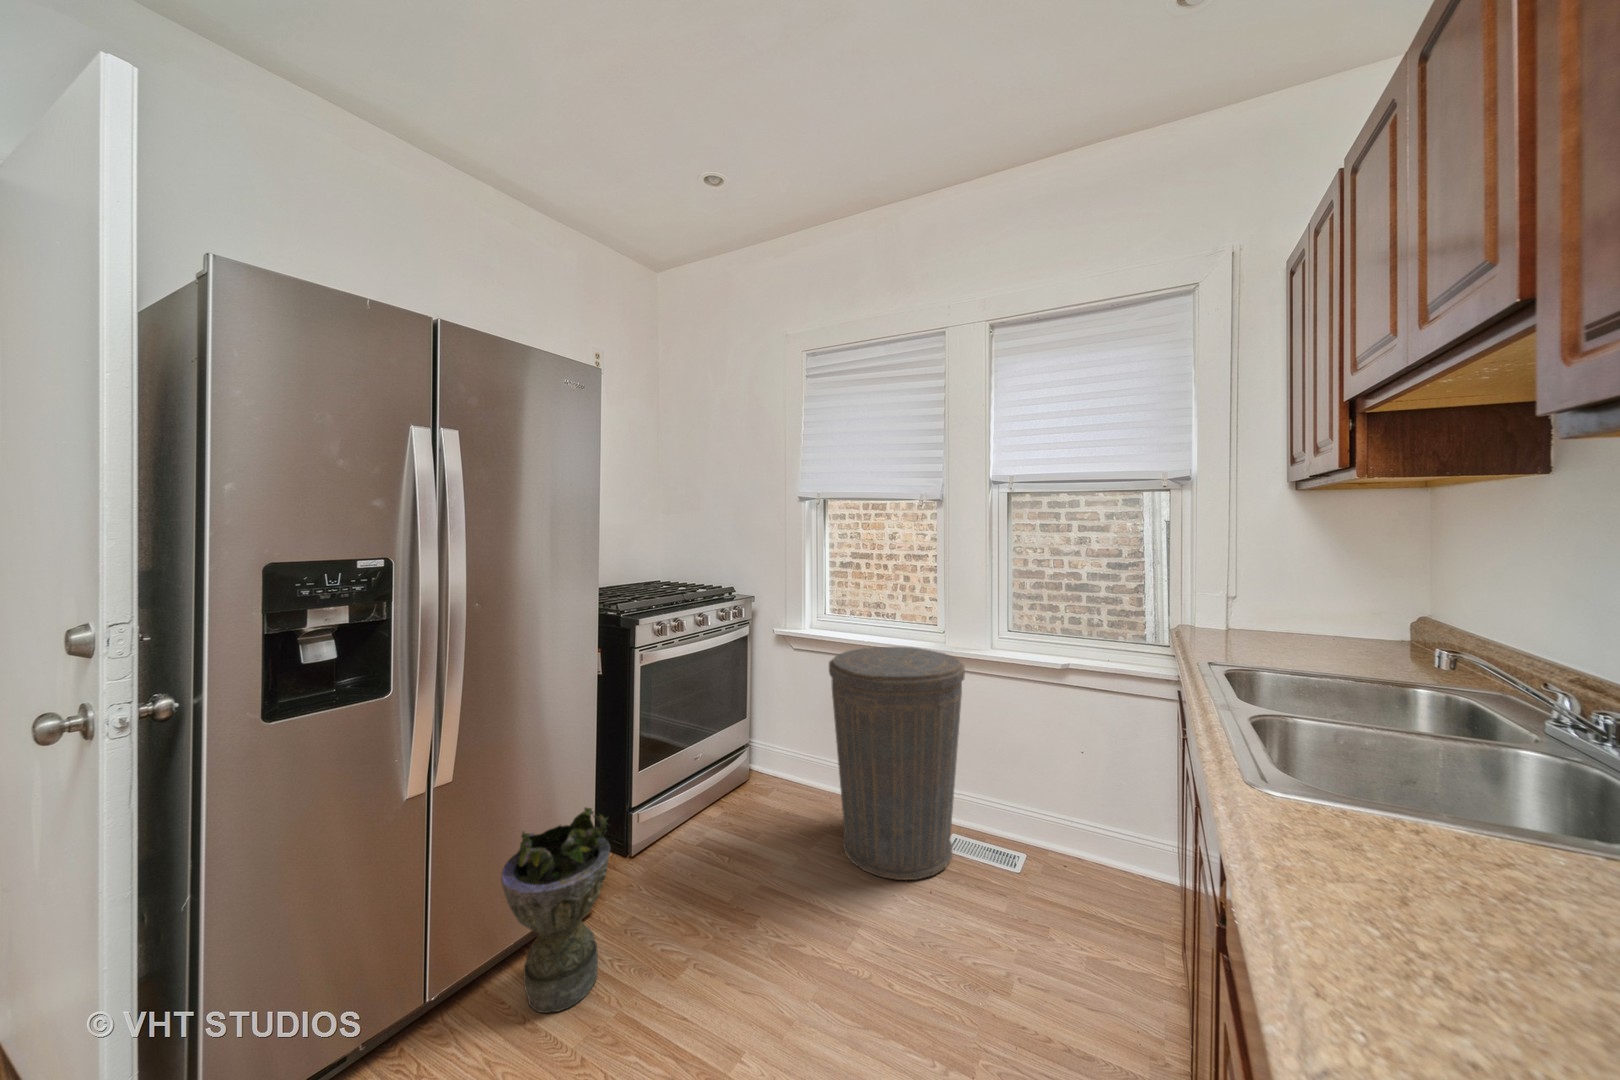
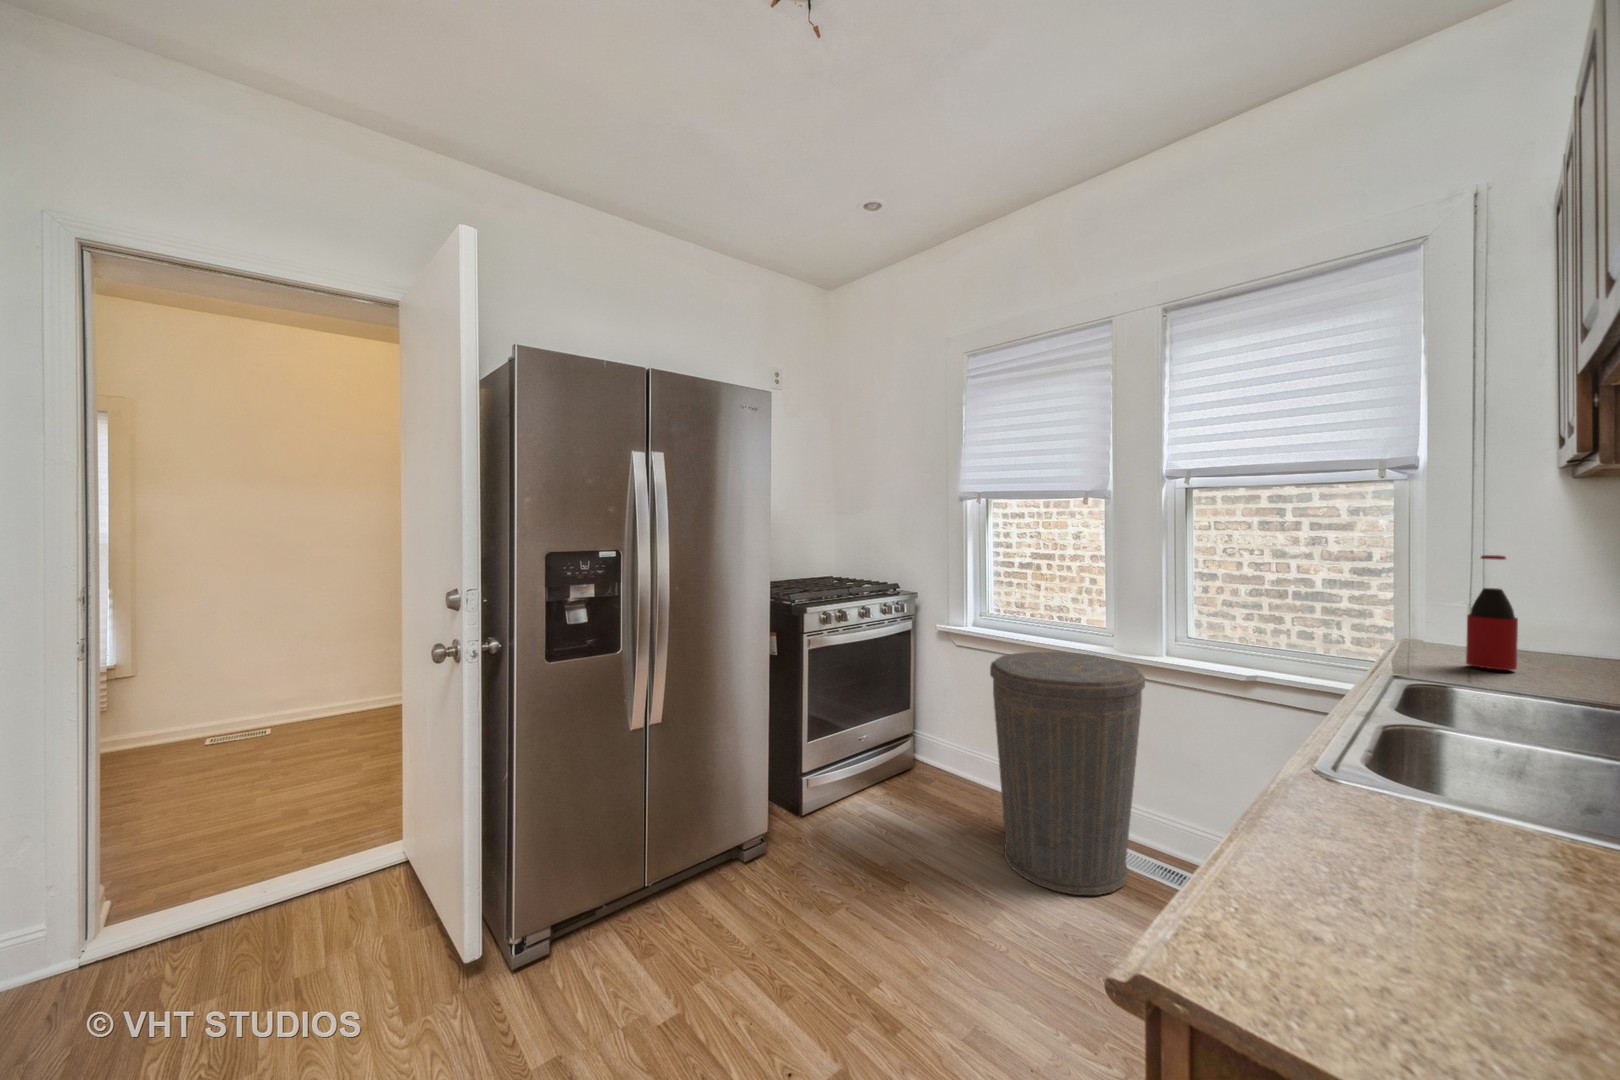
bottle: none [1213,549,1247,641] -> present [1466,555,1518,670]
planter: present [501,807,610,1013] -> none [693,761,774,917]

